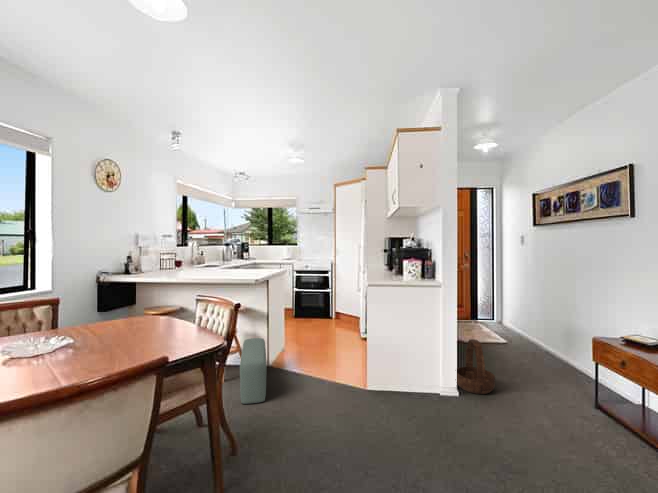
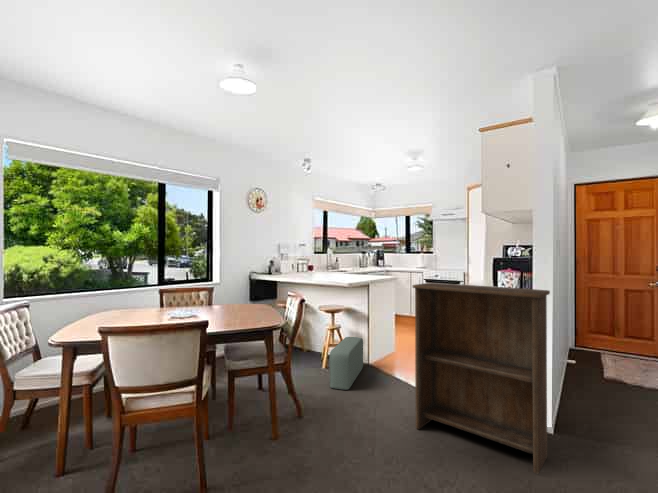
bookshelf: none [357,276,487,446] -> present [413,283,550,474]
basket: present [457,339,495,394] -> none [563,368,617,437]

